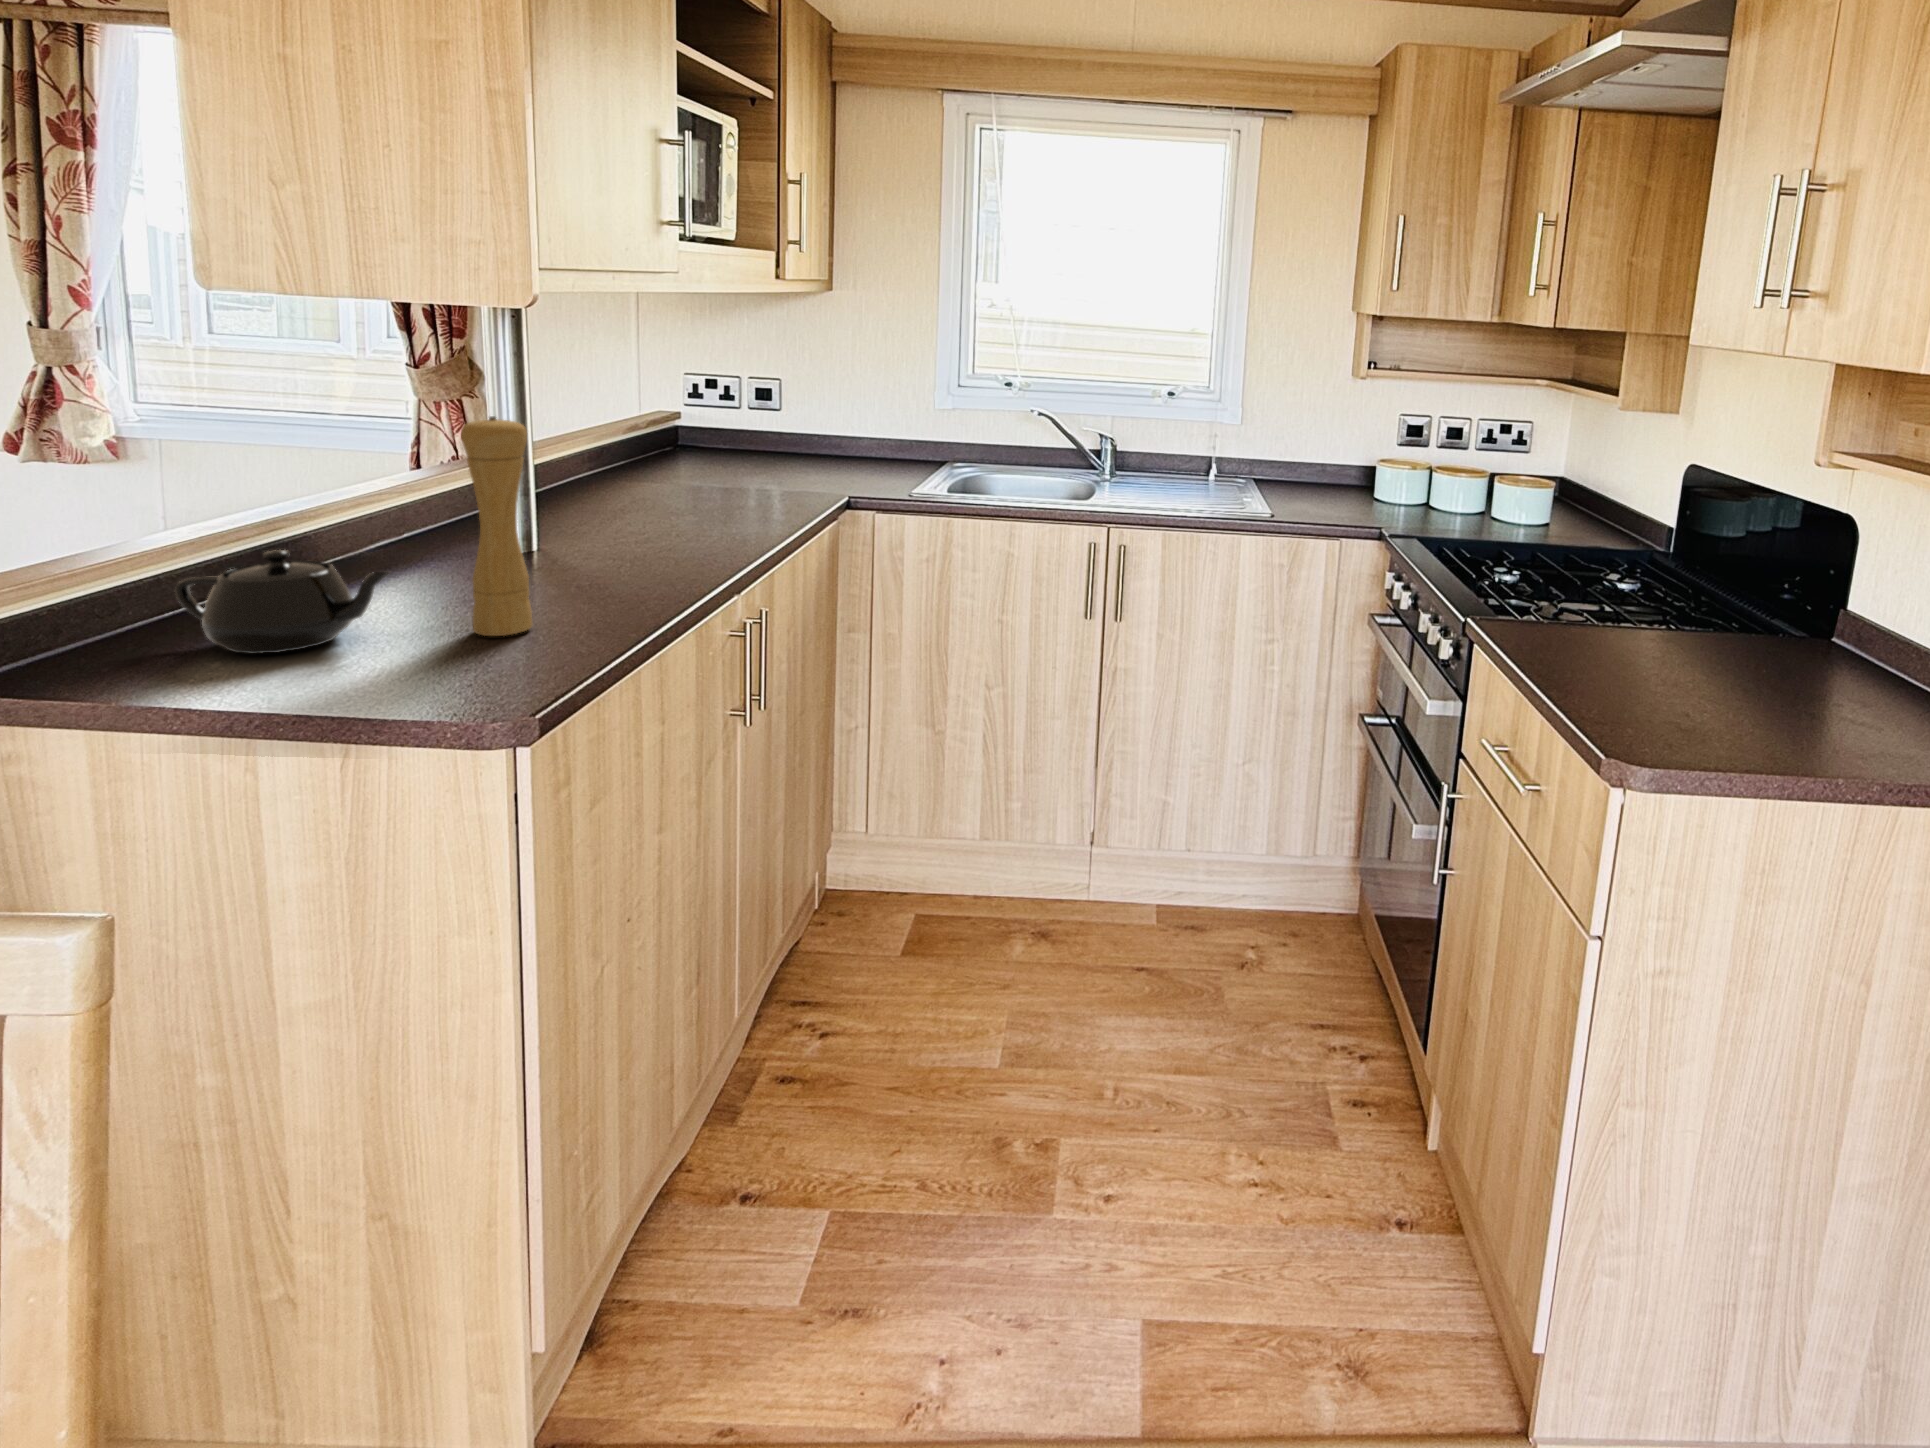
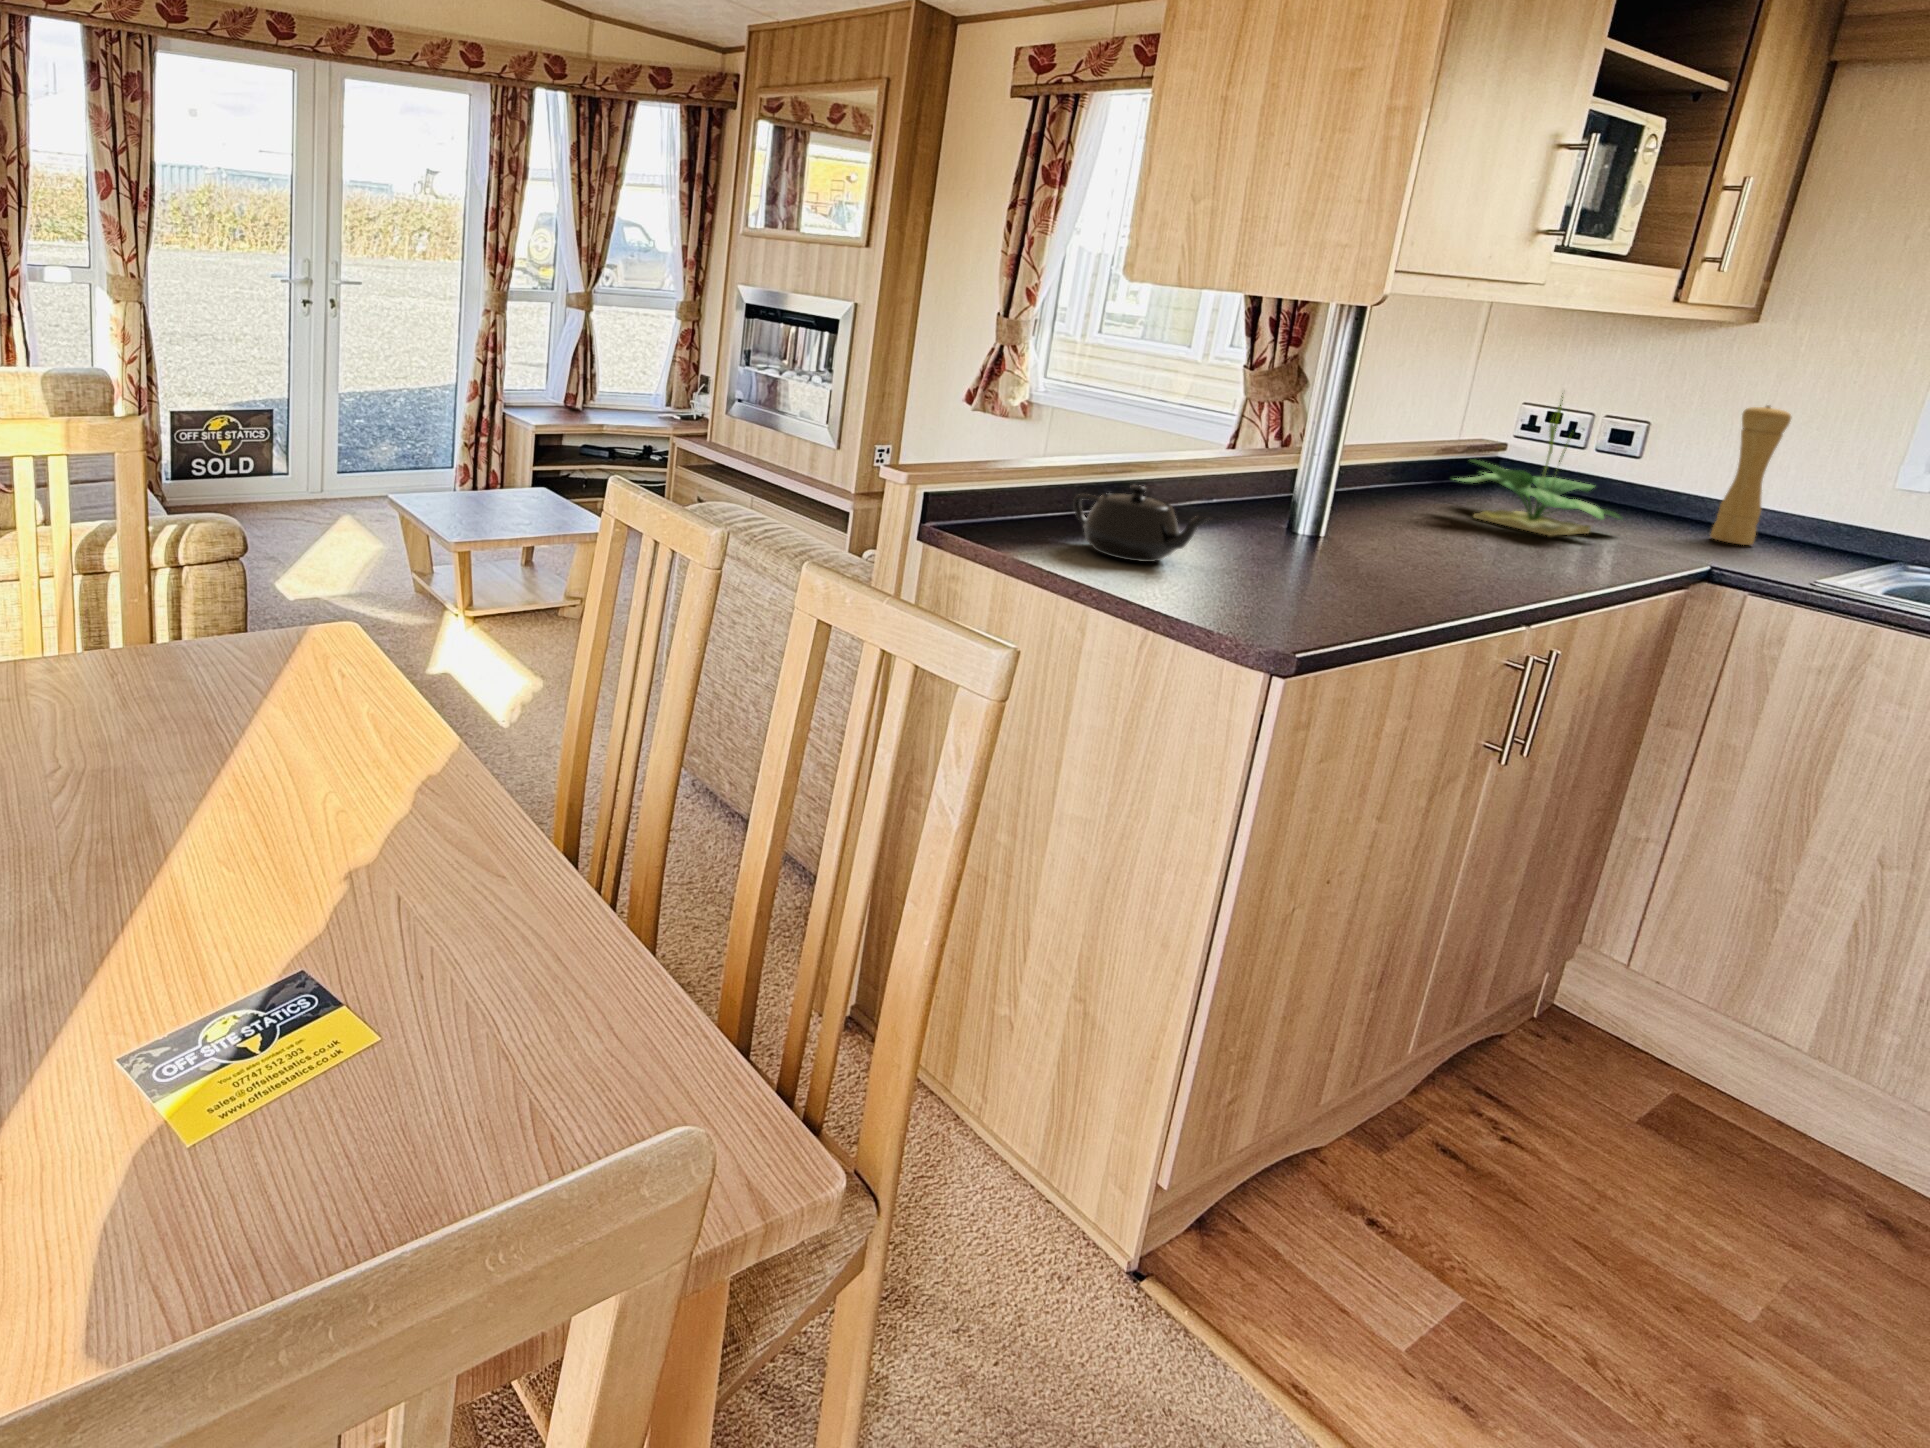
potted plant: none [643,364,784,495] -> present [1453,393,1622,536]
pepper mill: present [461,416,532,636] -> present [1711,406,1791,545]

